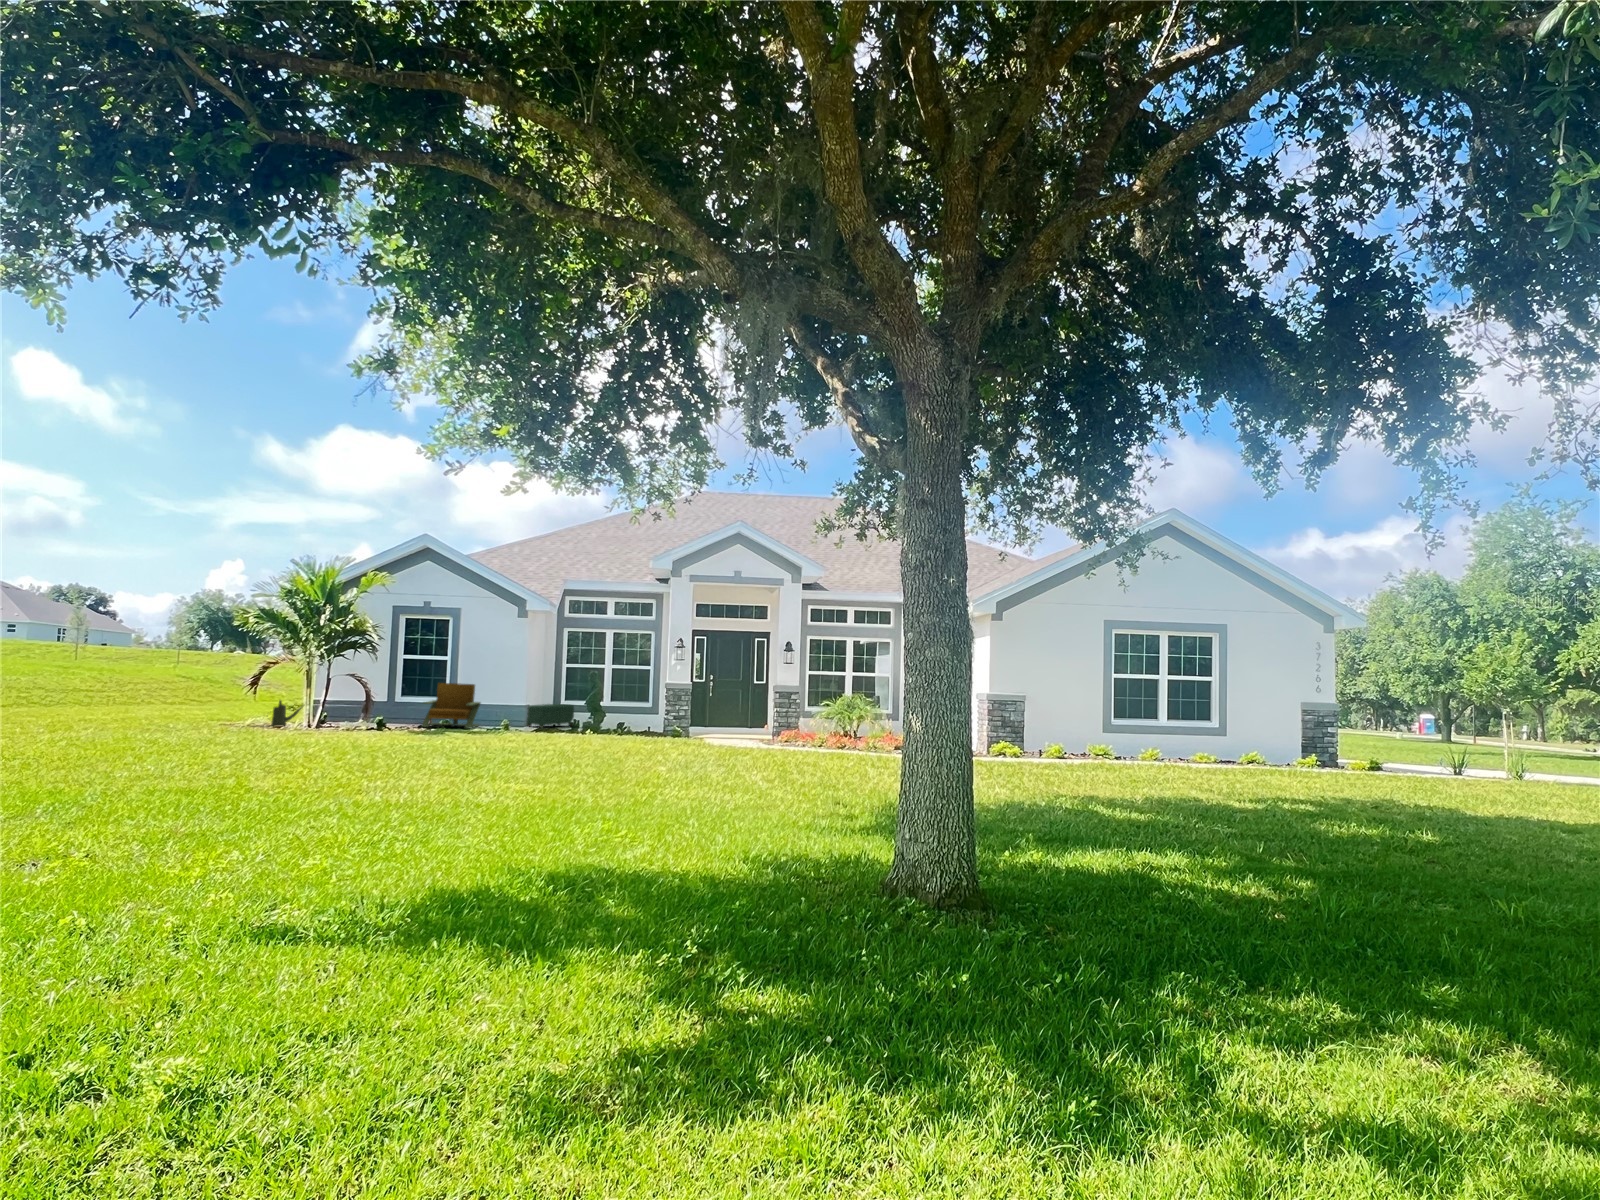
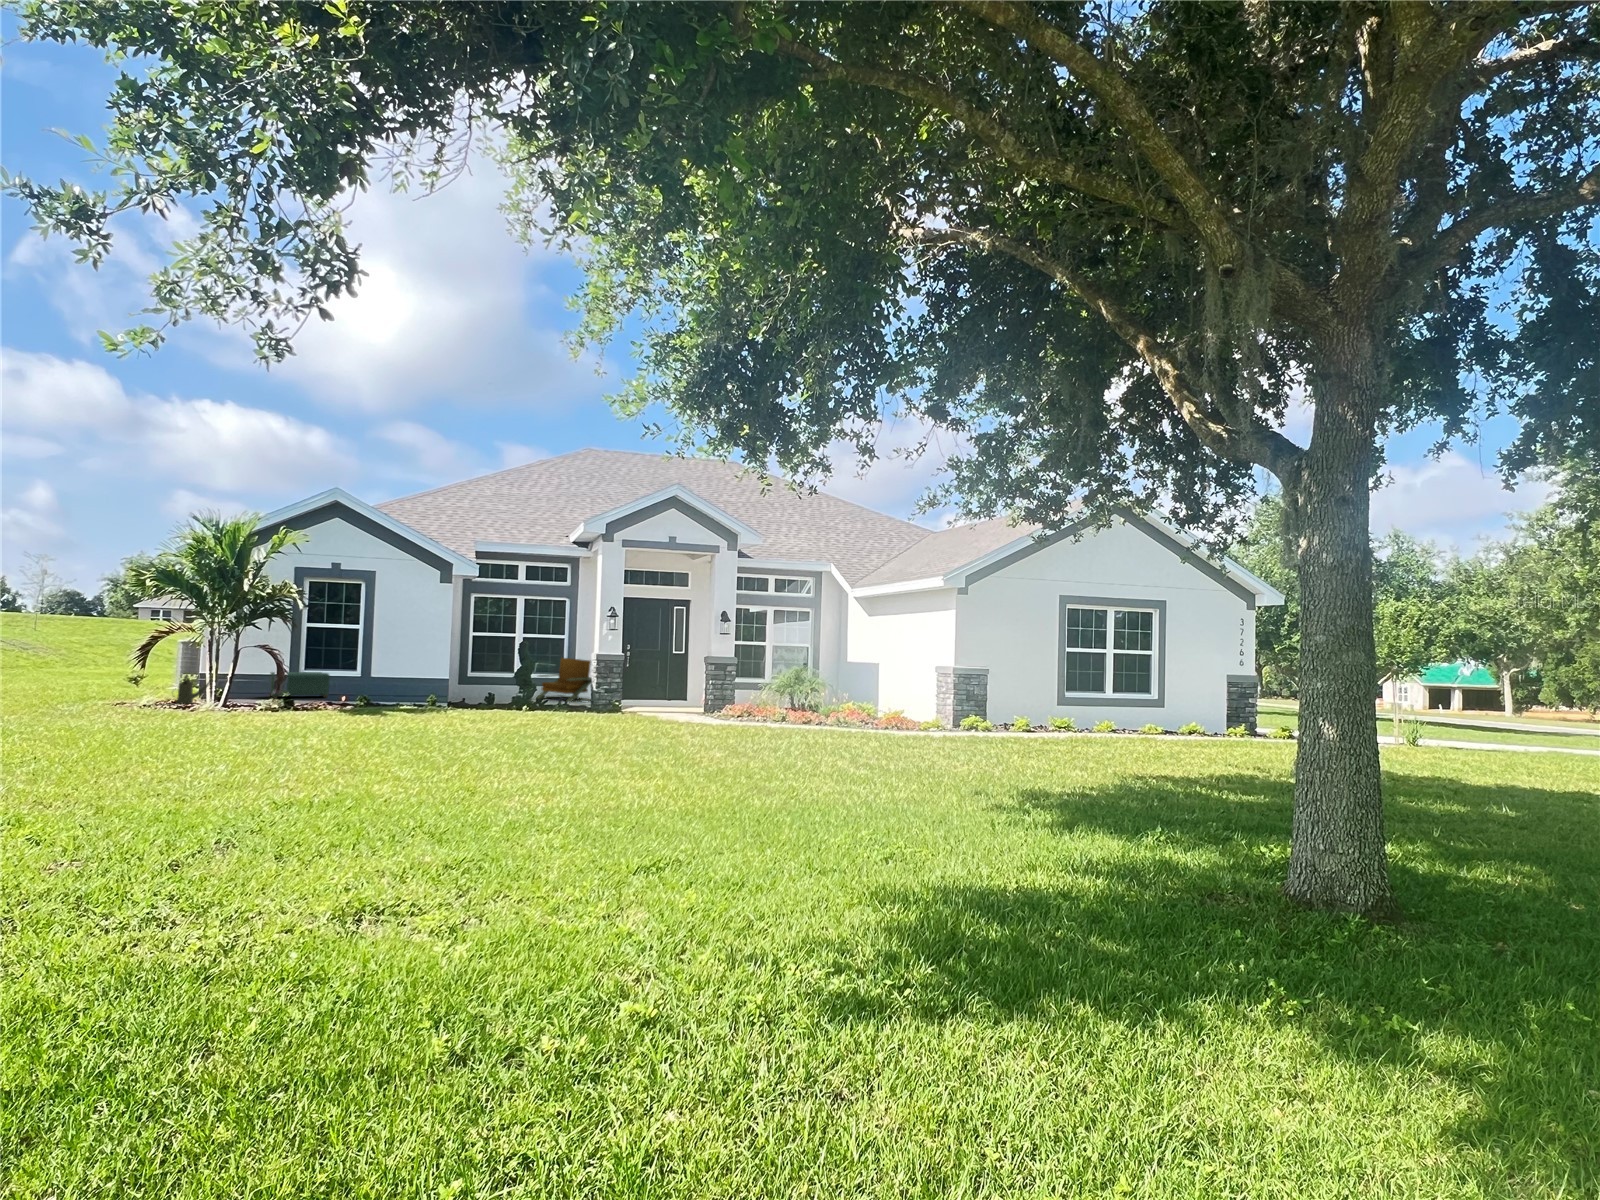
lounge chair: present [422,683,481,728] -> present [537,658,592,702]
bench: present [527,704,574,728] -> present [270,672,330,698]

